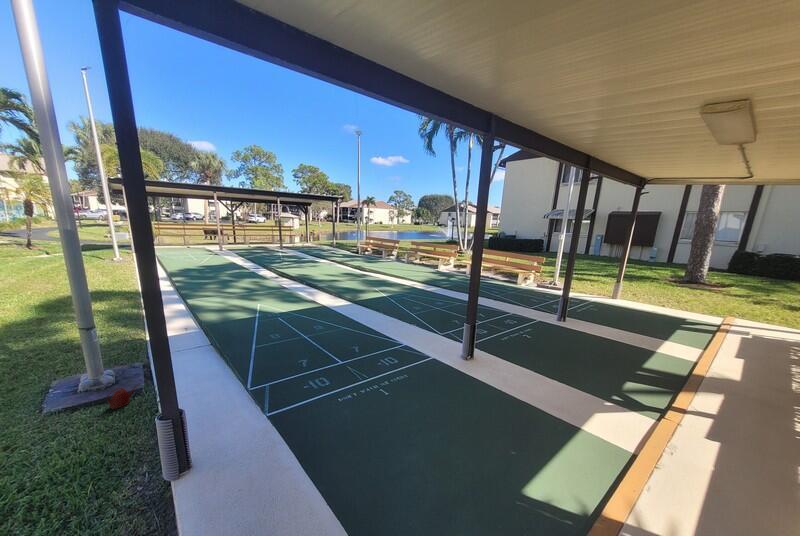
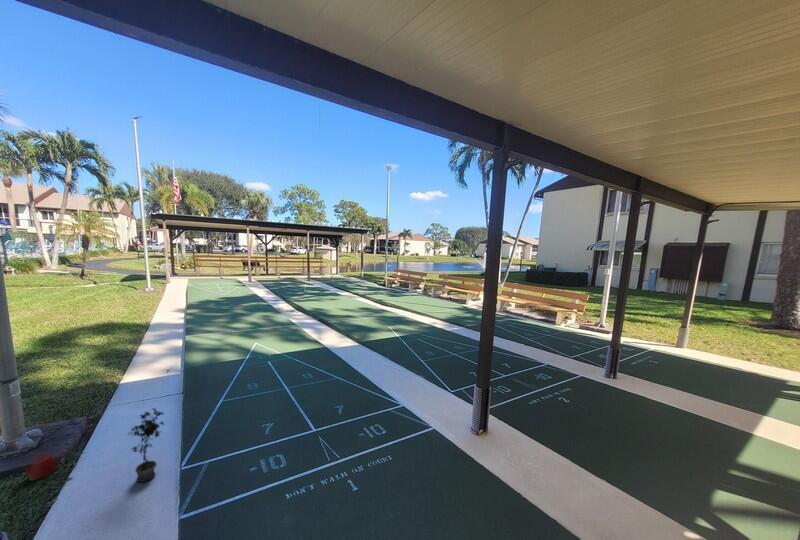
potted plant: none [198,346,227,404] -> present [132,408,164,482]

